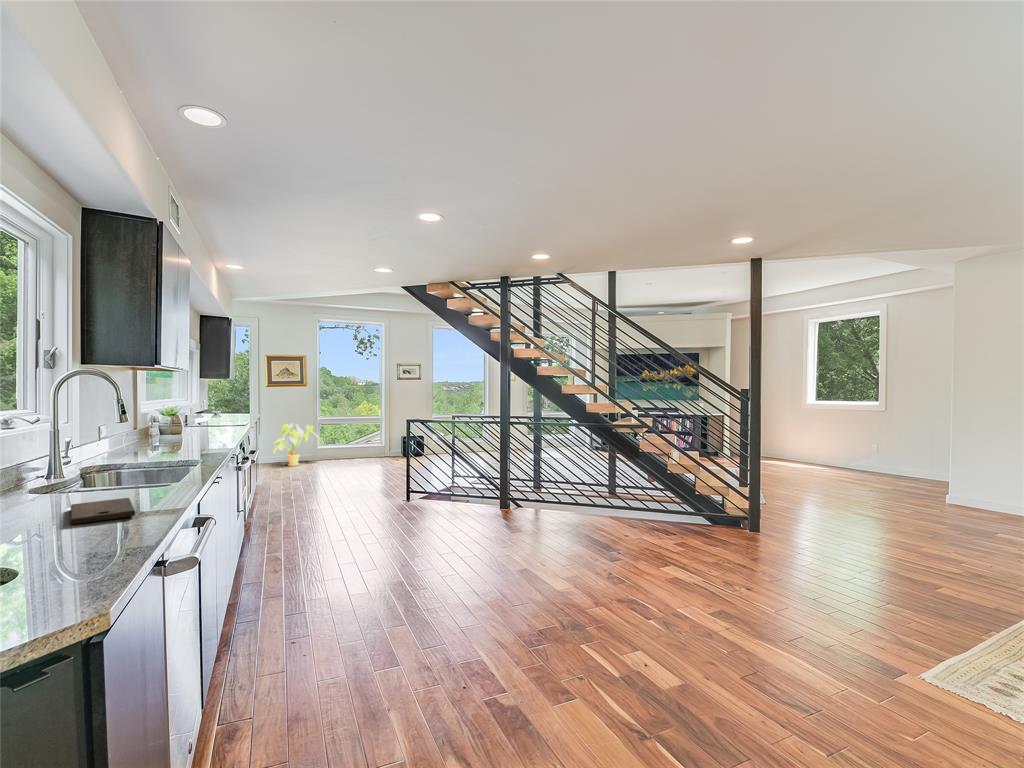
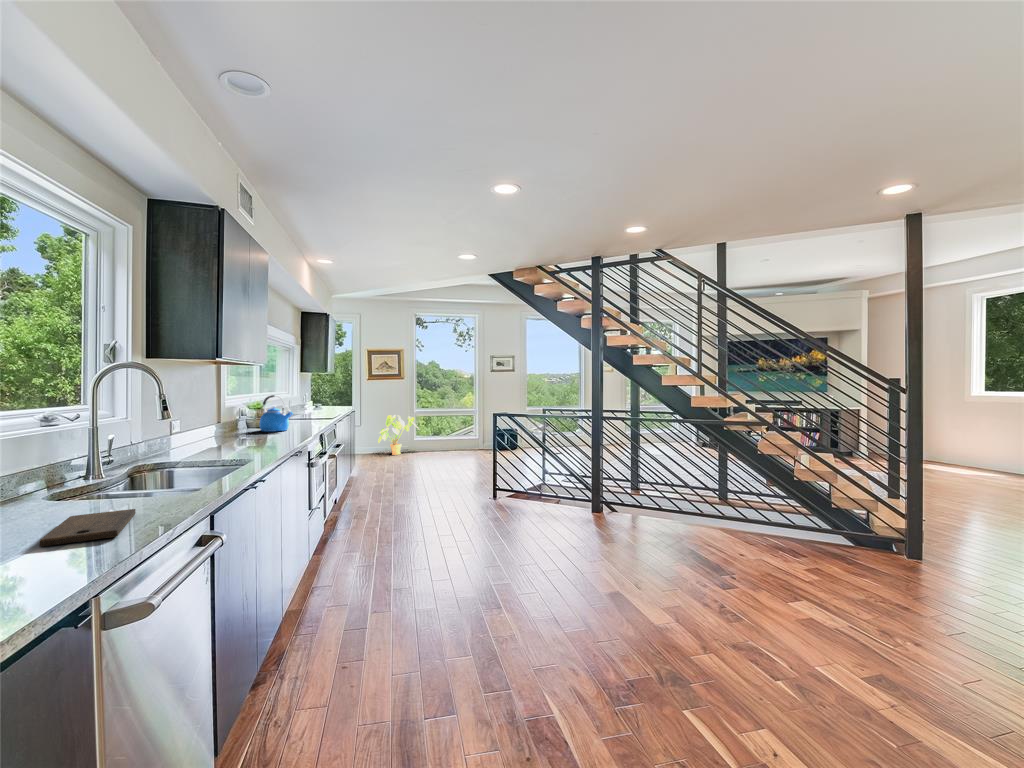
kettle: none [169,401,207,439] -> present [260,395,293,432]

